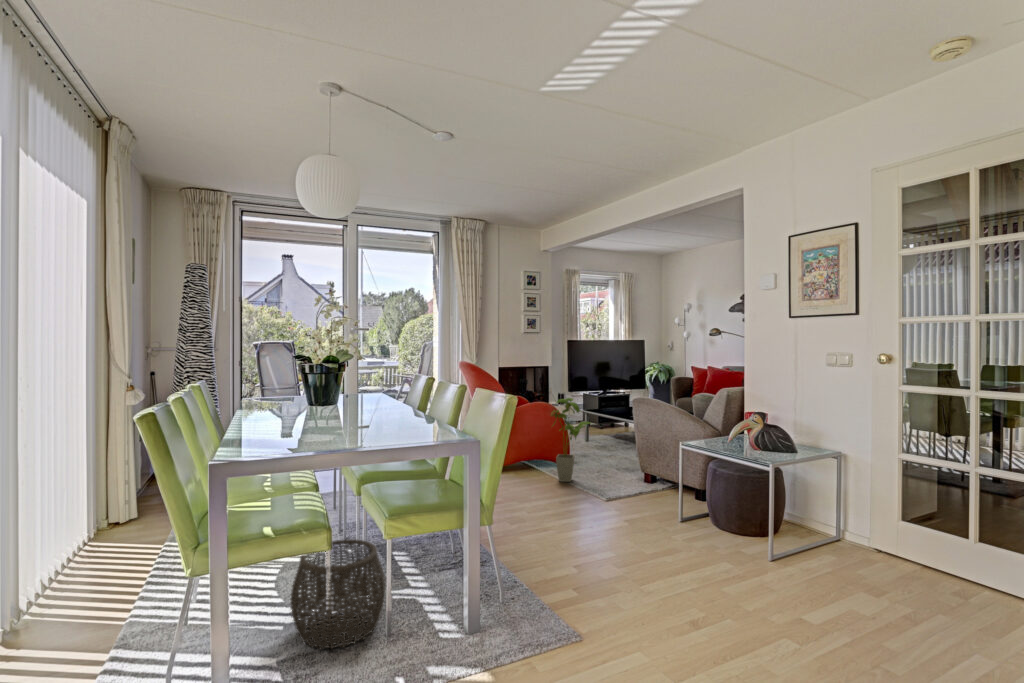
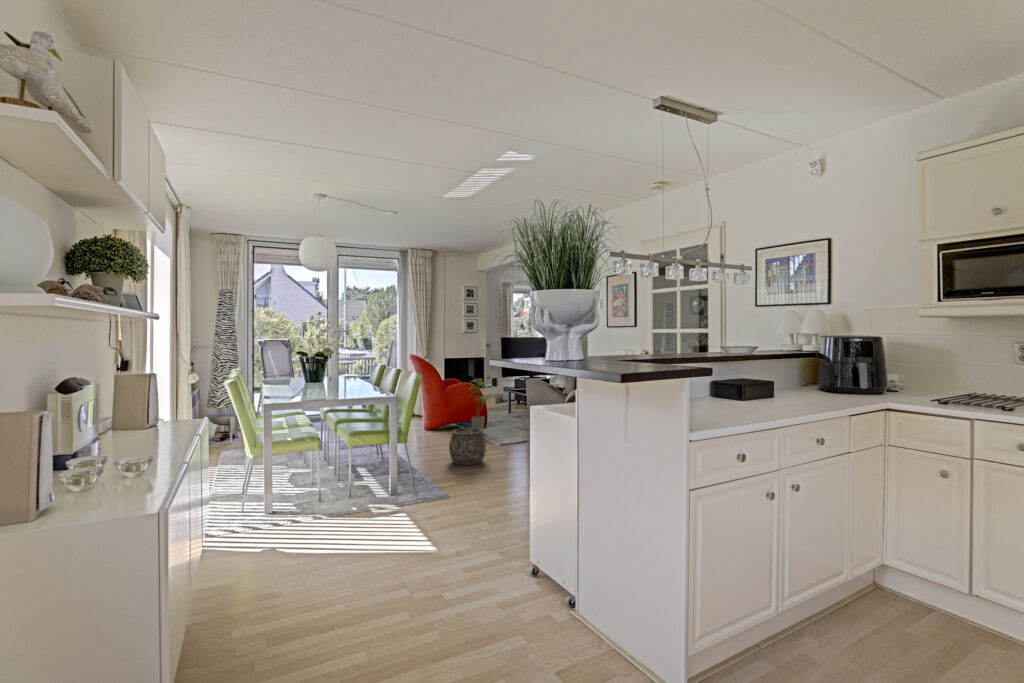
woven basket: present [290,539,386,649] -> present [449,428,486,465]

